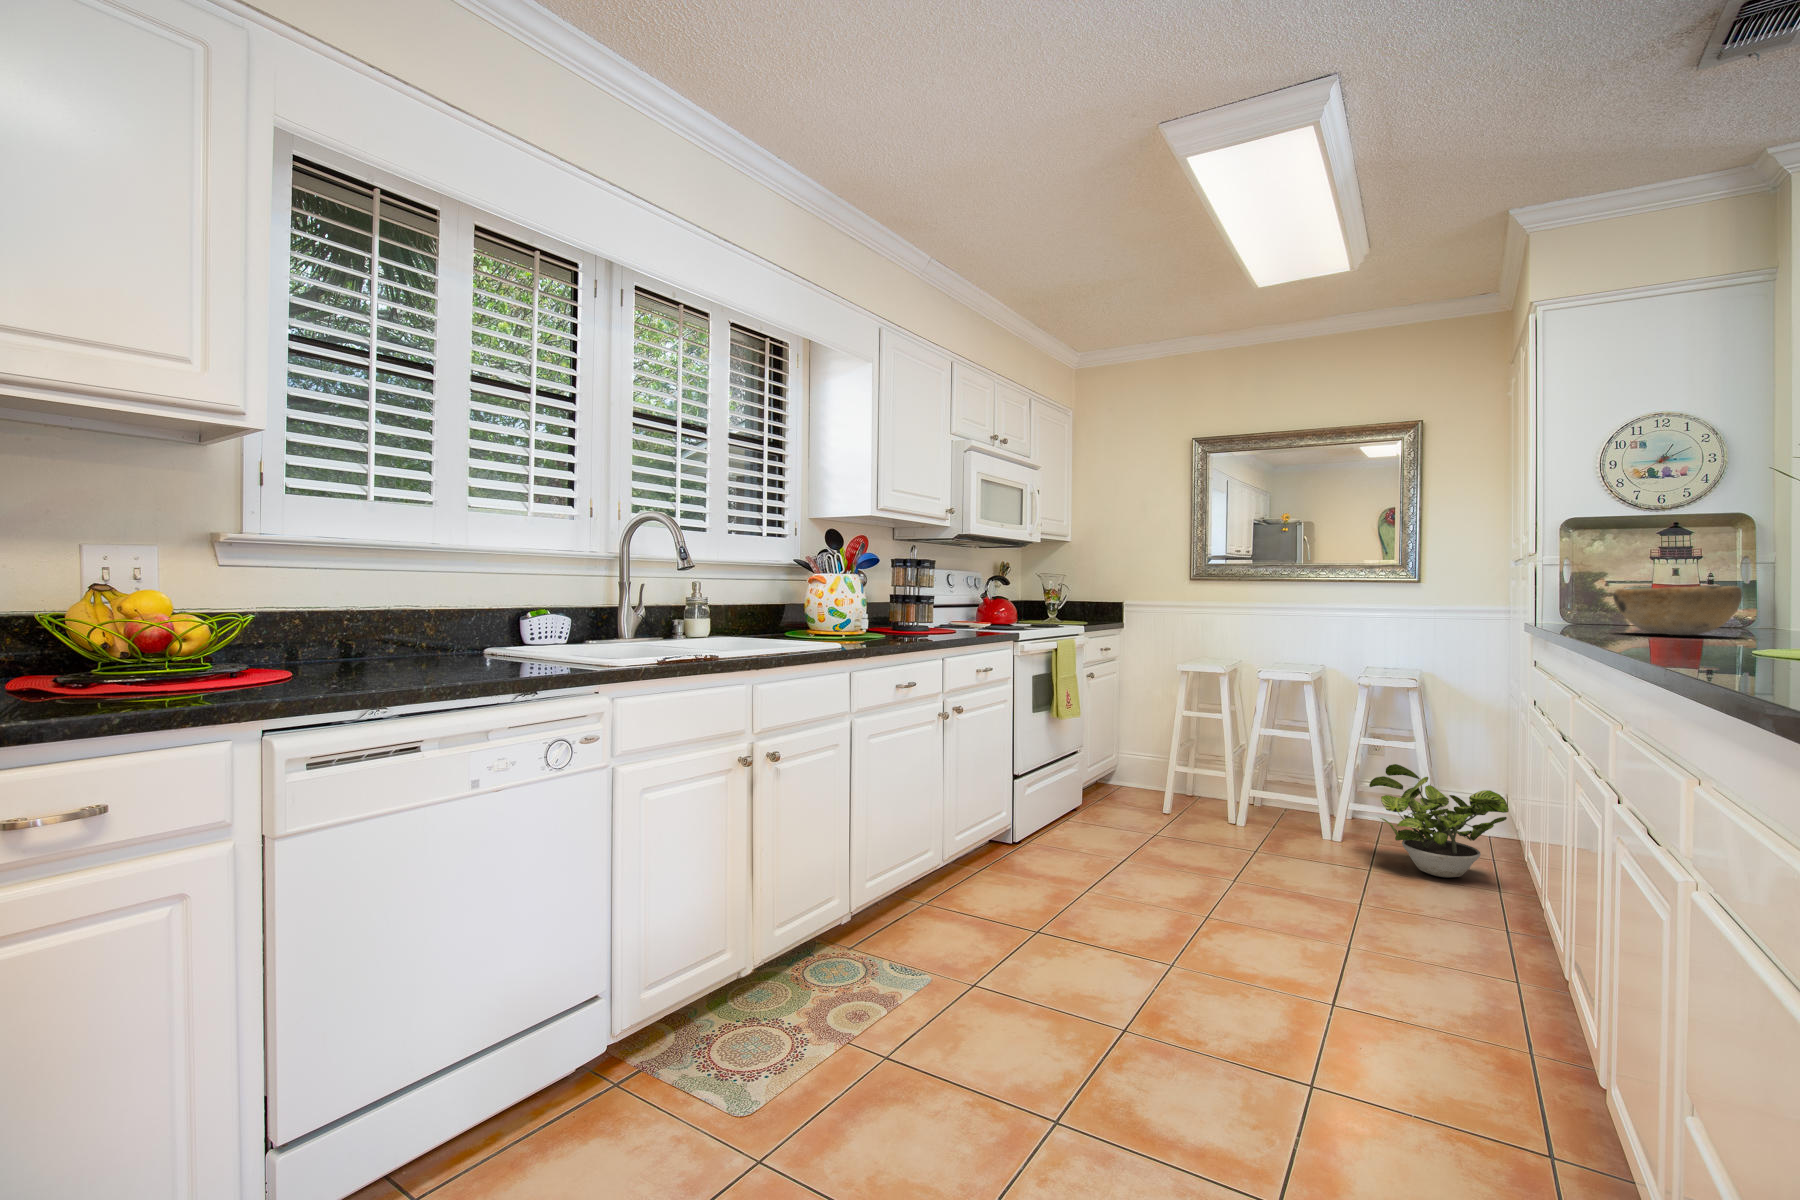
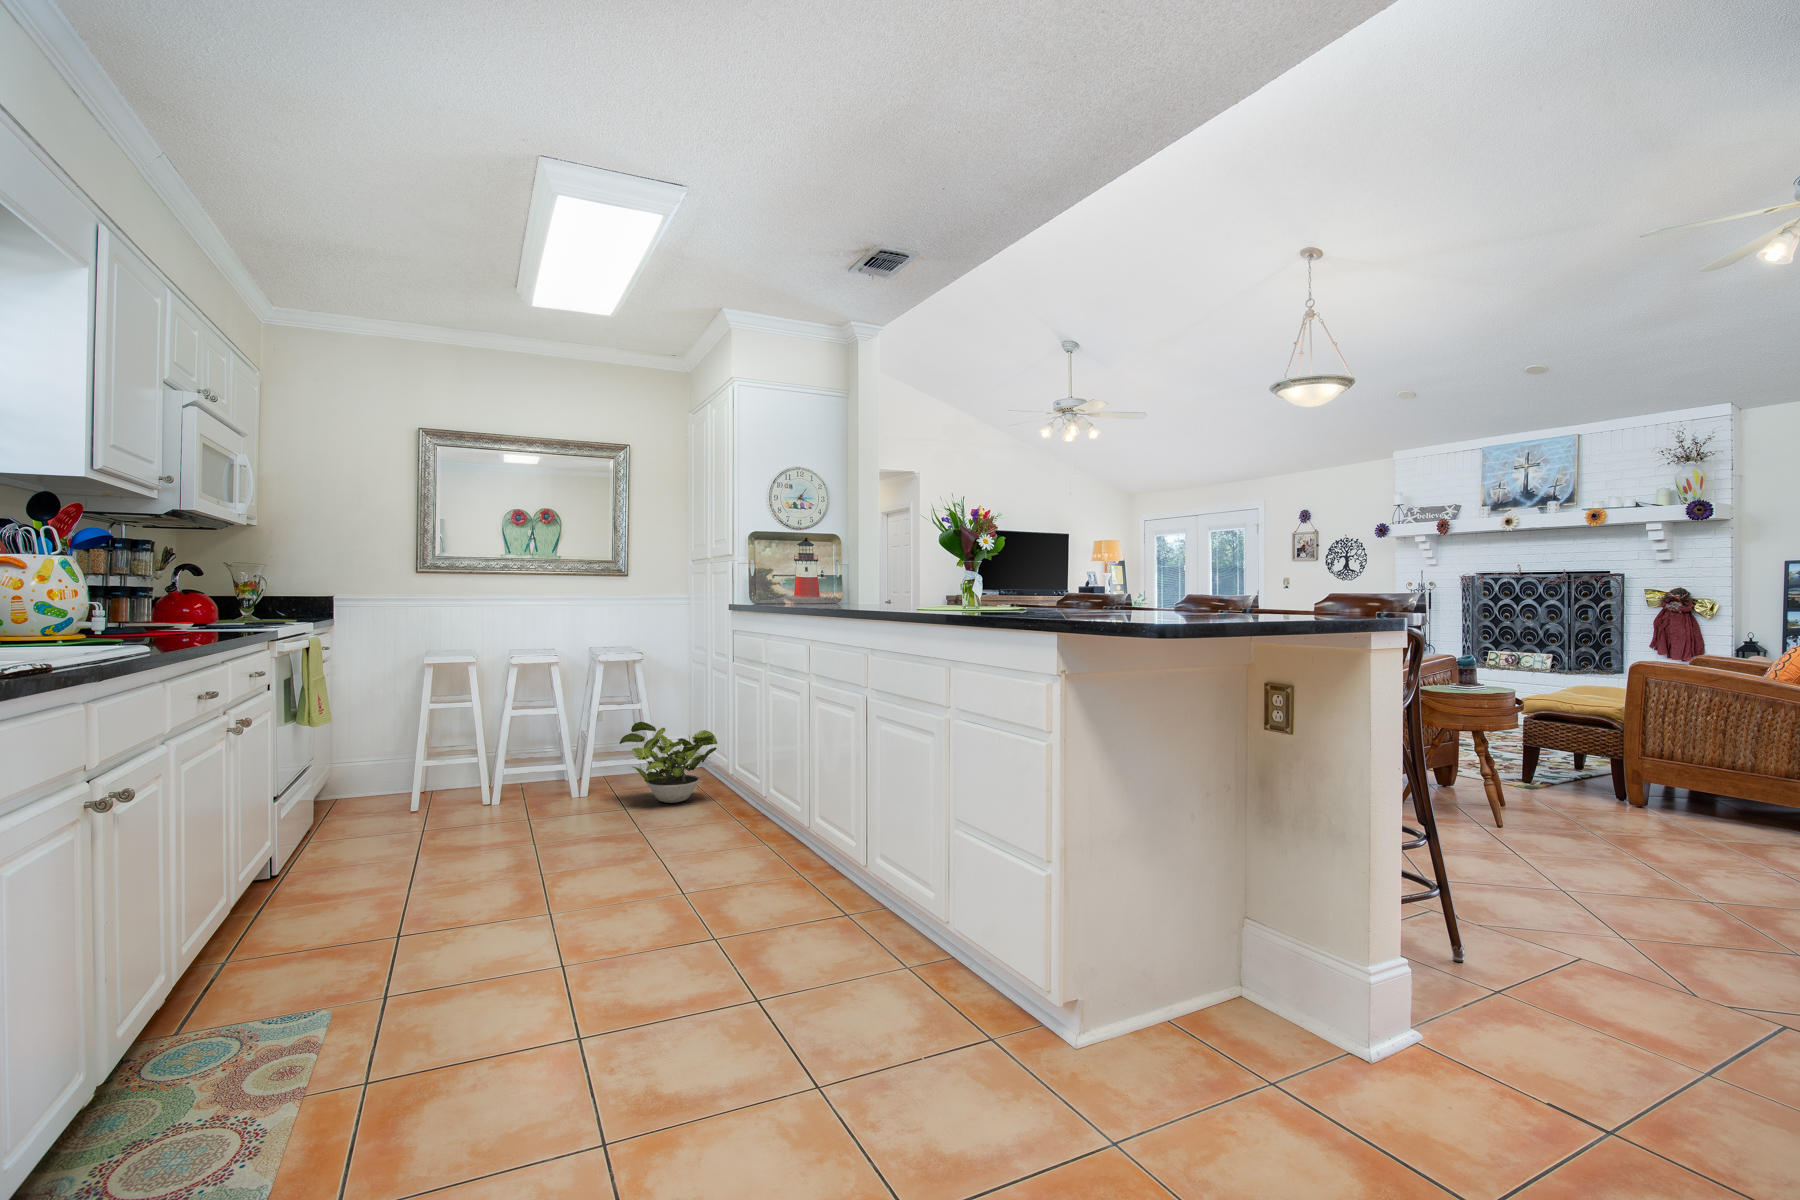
decorative bowl: present [1613,586,1742,635] -> none [806,579,864,609]

